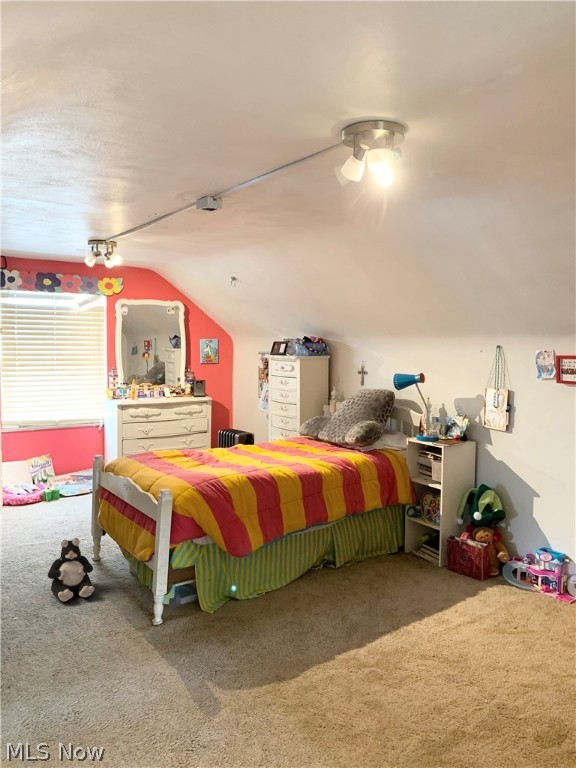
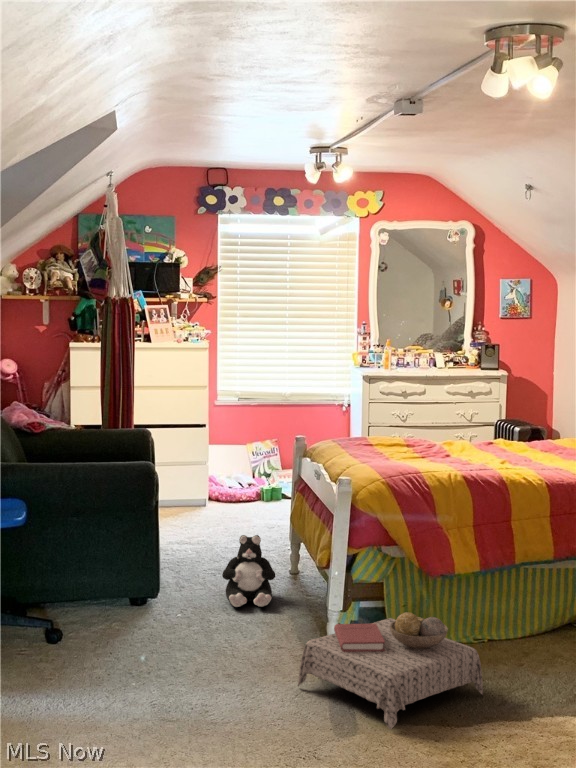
ottoman: none [152,594,295,700] -> present [298,612,483,729]

